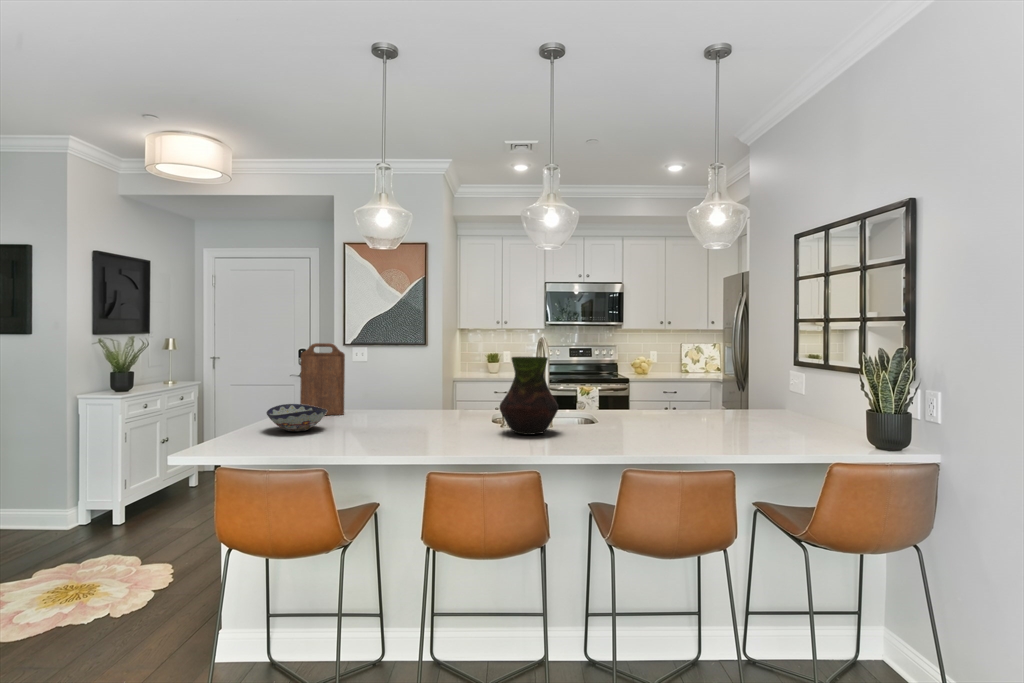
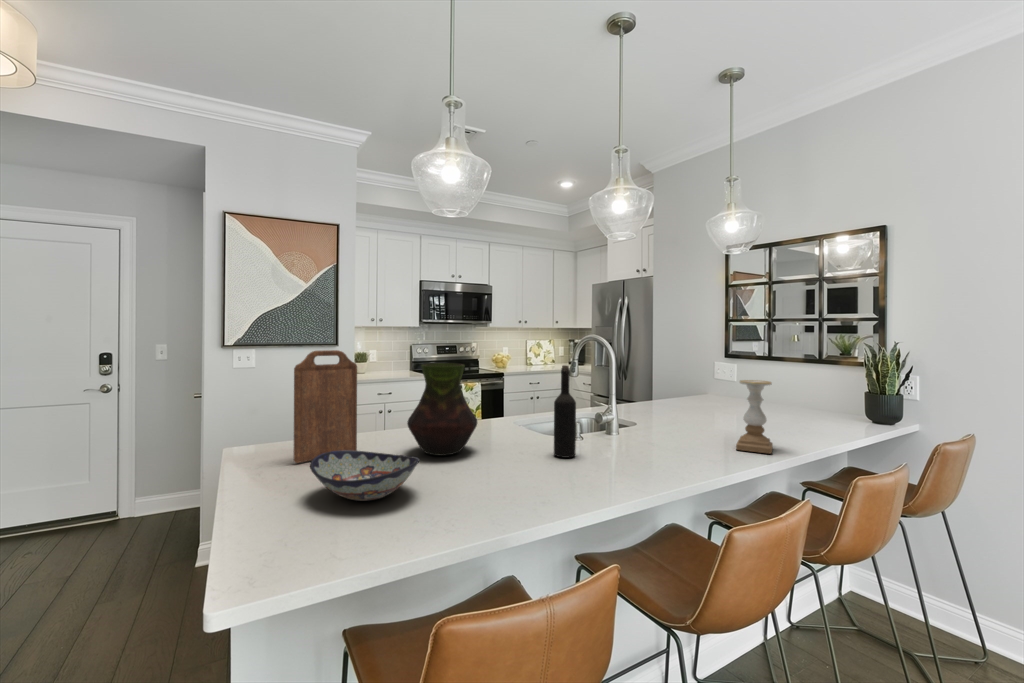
wine bottle: none [448,356,466,428] -> present [554,365,576,458]
vase: present [500,357,558,435] -> present [407,363,477,456]
candle holder: none [599,373,639,440] -> present [736,380,773,454]

